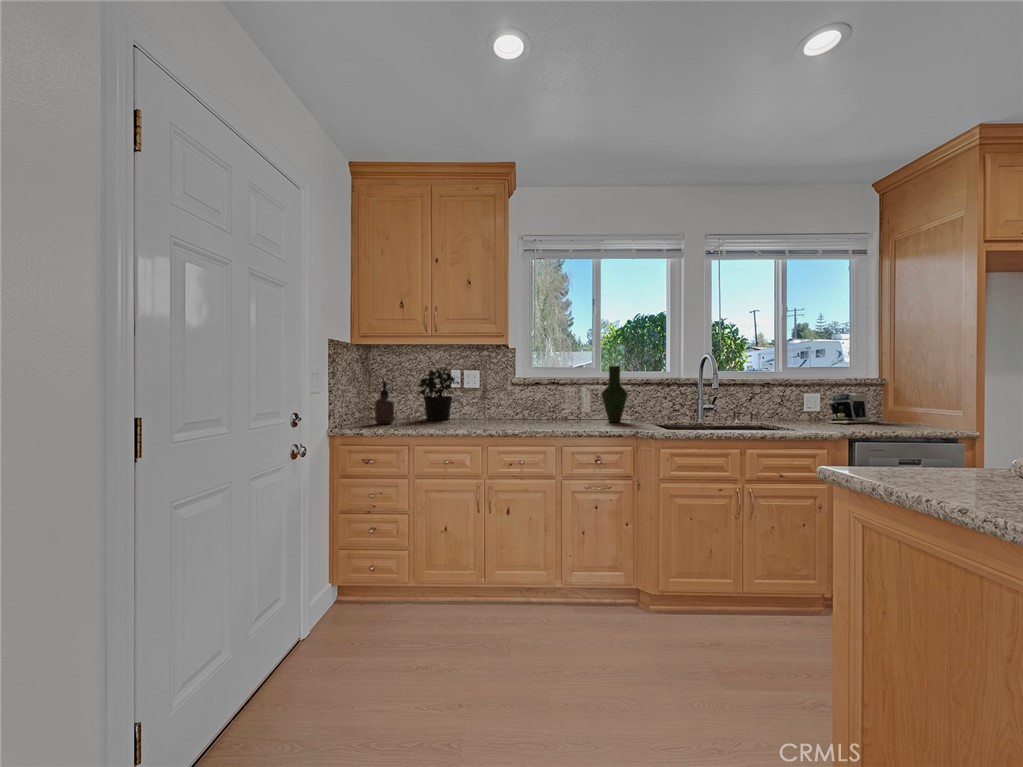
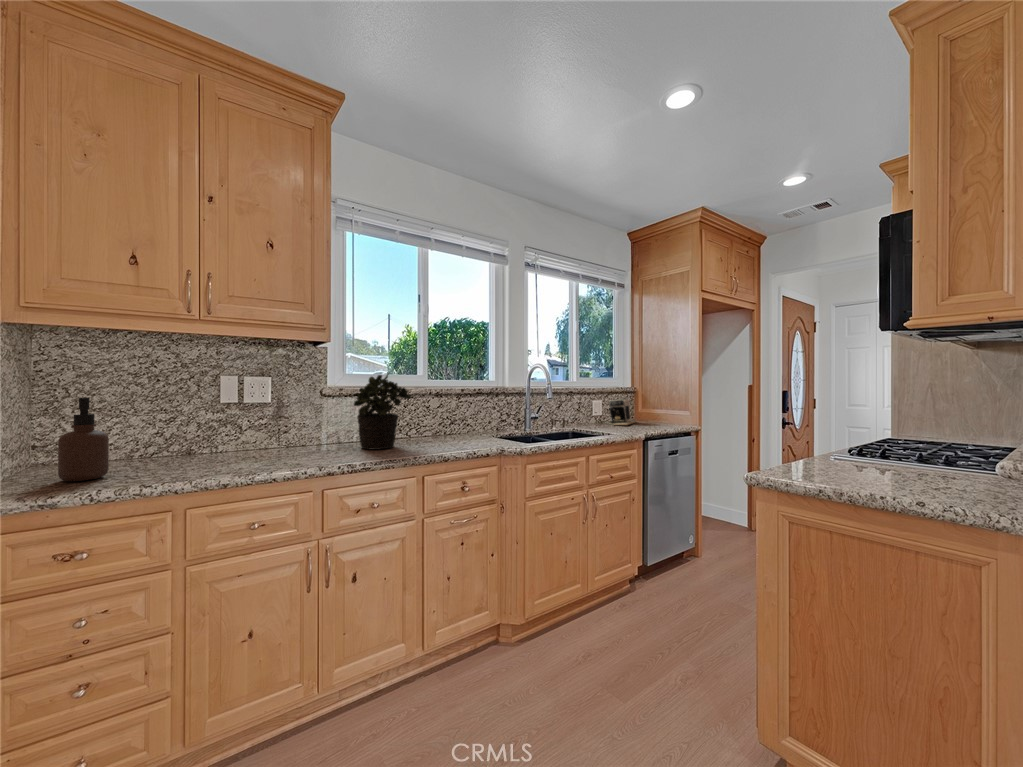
potted plant: present [418,366,459,420] -> present [354,373,411,449]
vase: present [601,366,628,422] -> none [440,374,471,439]

